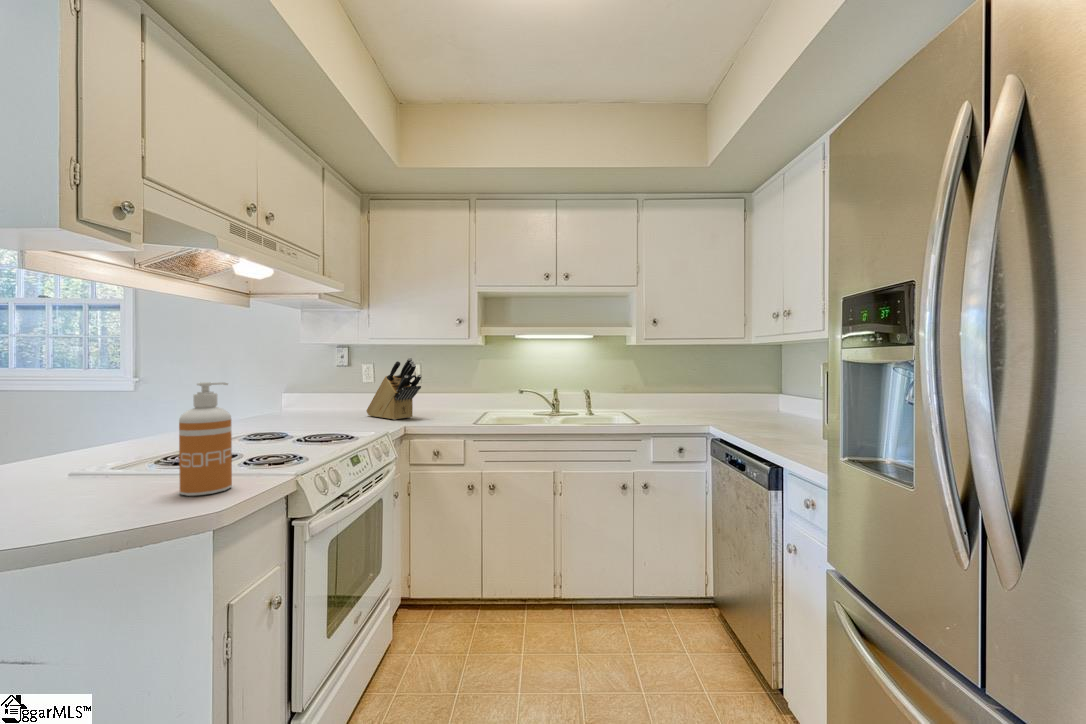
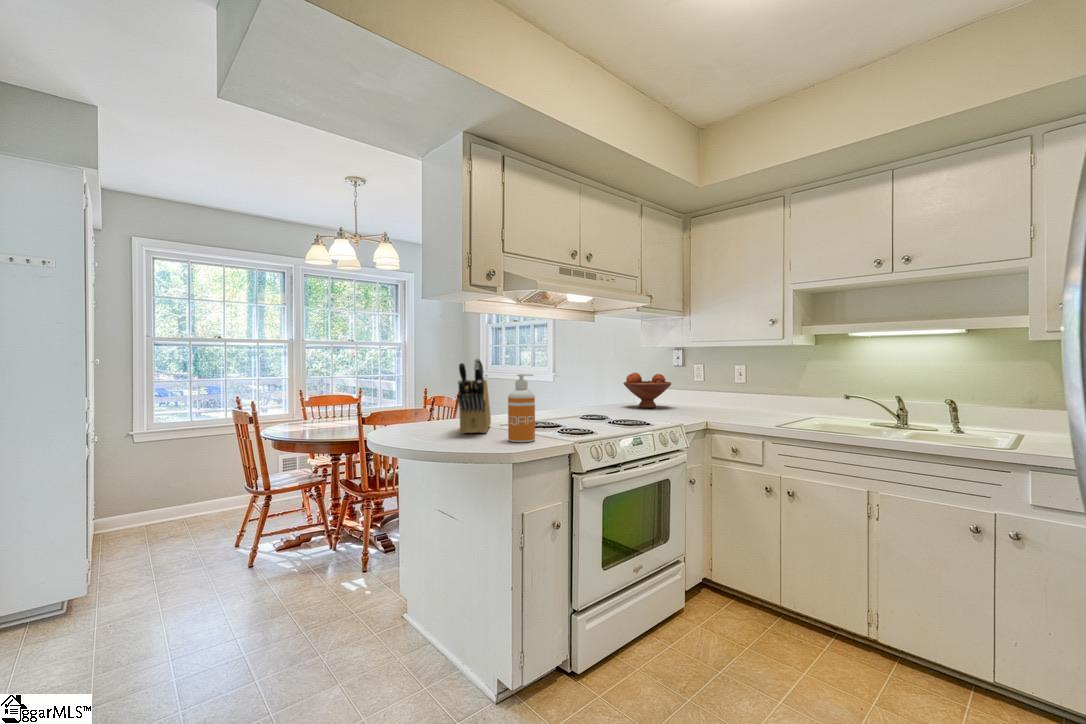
knife block: present [366,358,421,420] -> present [457,359,491,434]
fruit bowl: none [279,374,343,417] -> present [623,373,671,408]

